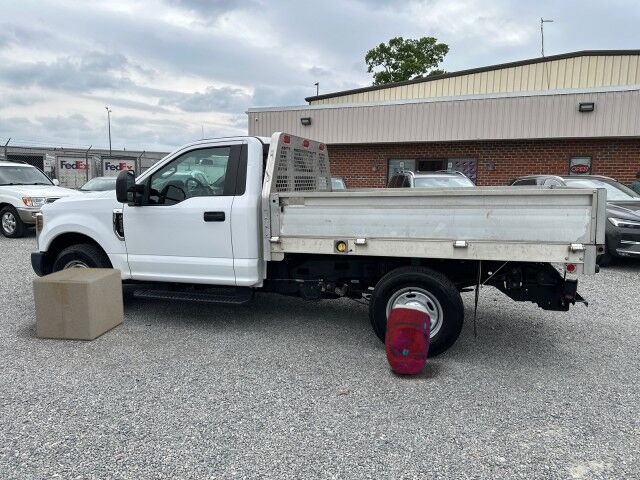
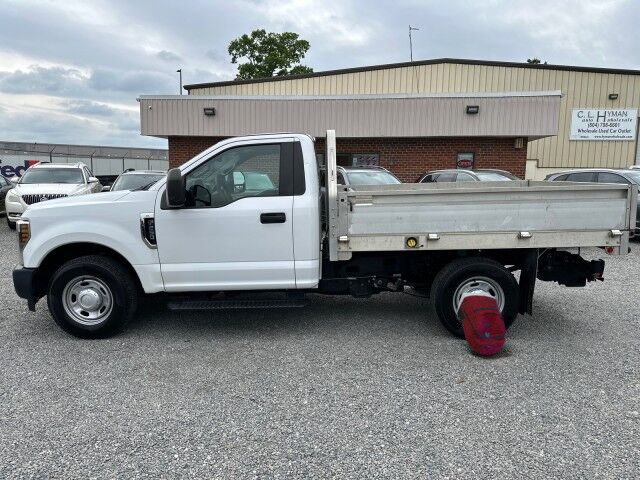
cardboard box: present [33,268,124,340] -> none [64,281,153,370]

